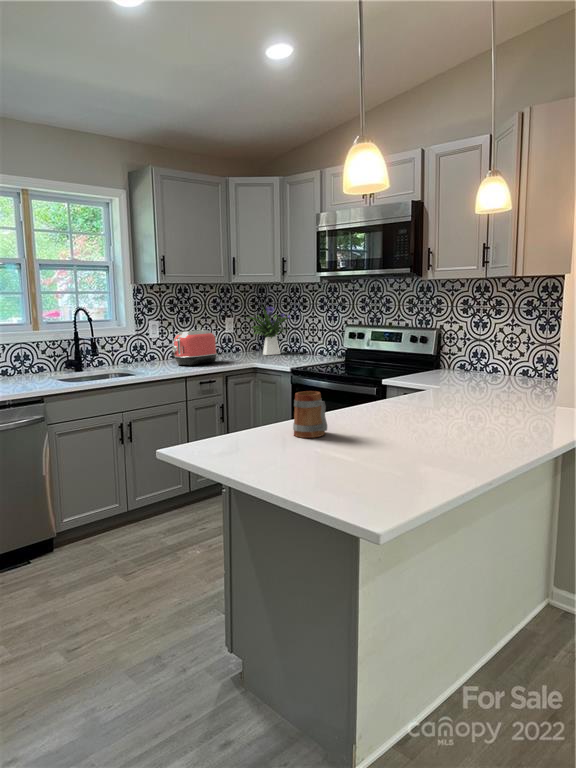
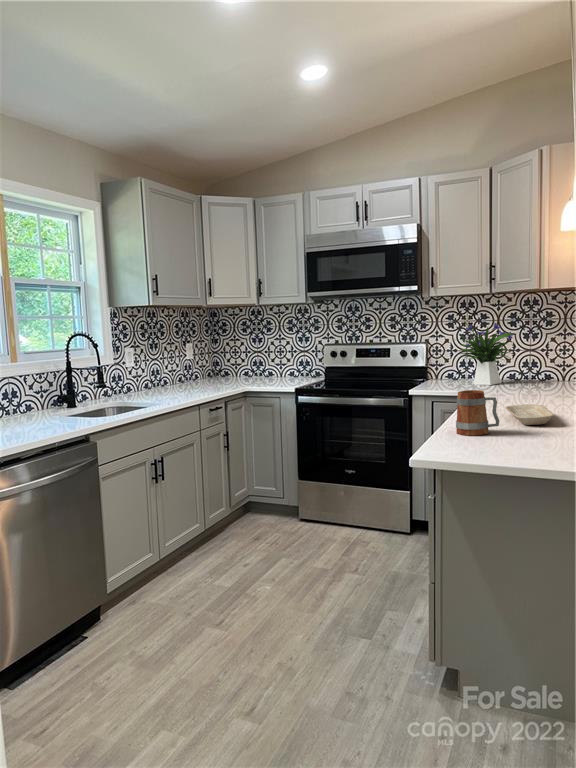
flower arrangement: present [247,306,290,355] -> present [460,321,514,385]
toaster: present [171,330,217,366] -> none [158,354,202,393]
tray: none [368,409,430,434] -> present [505,404,554,425]

